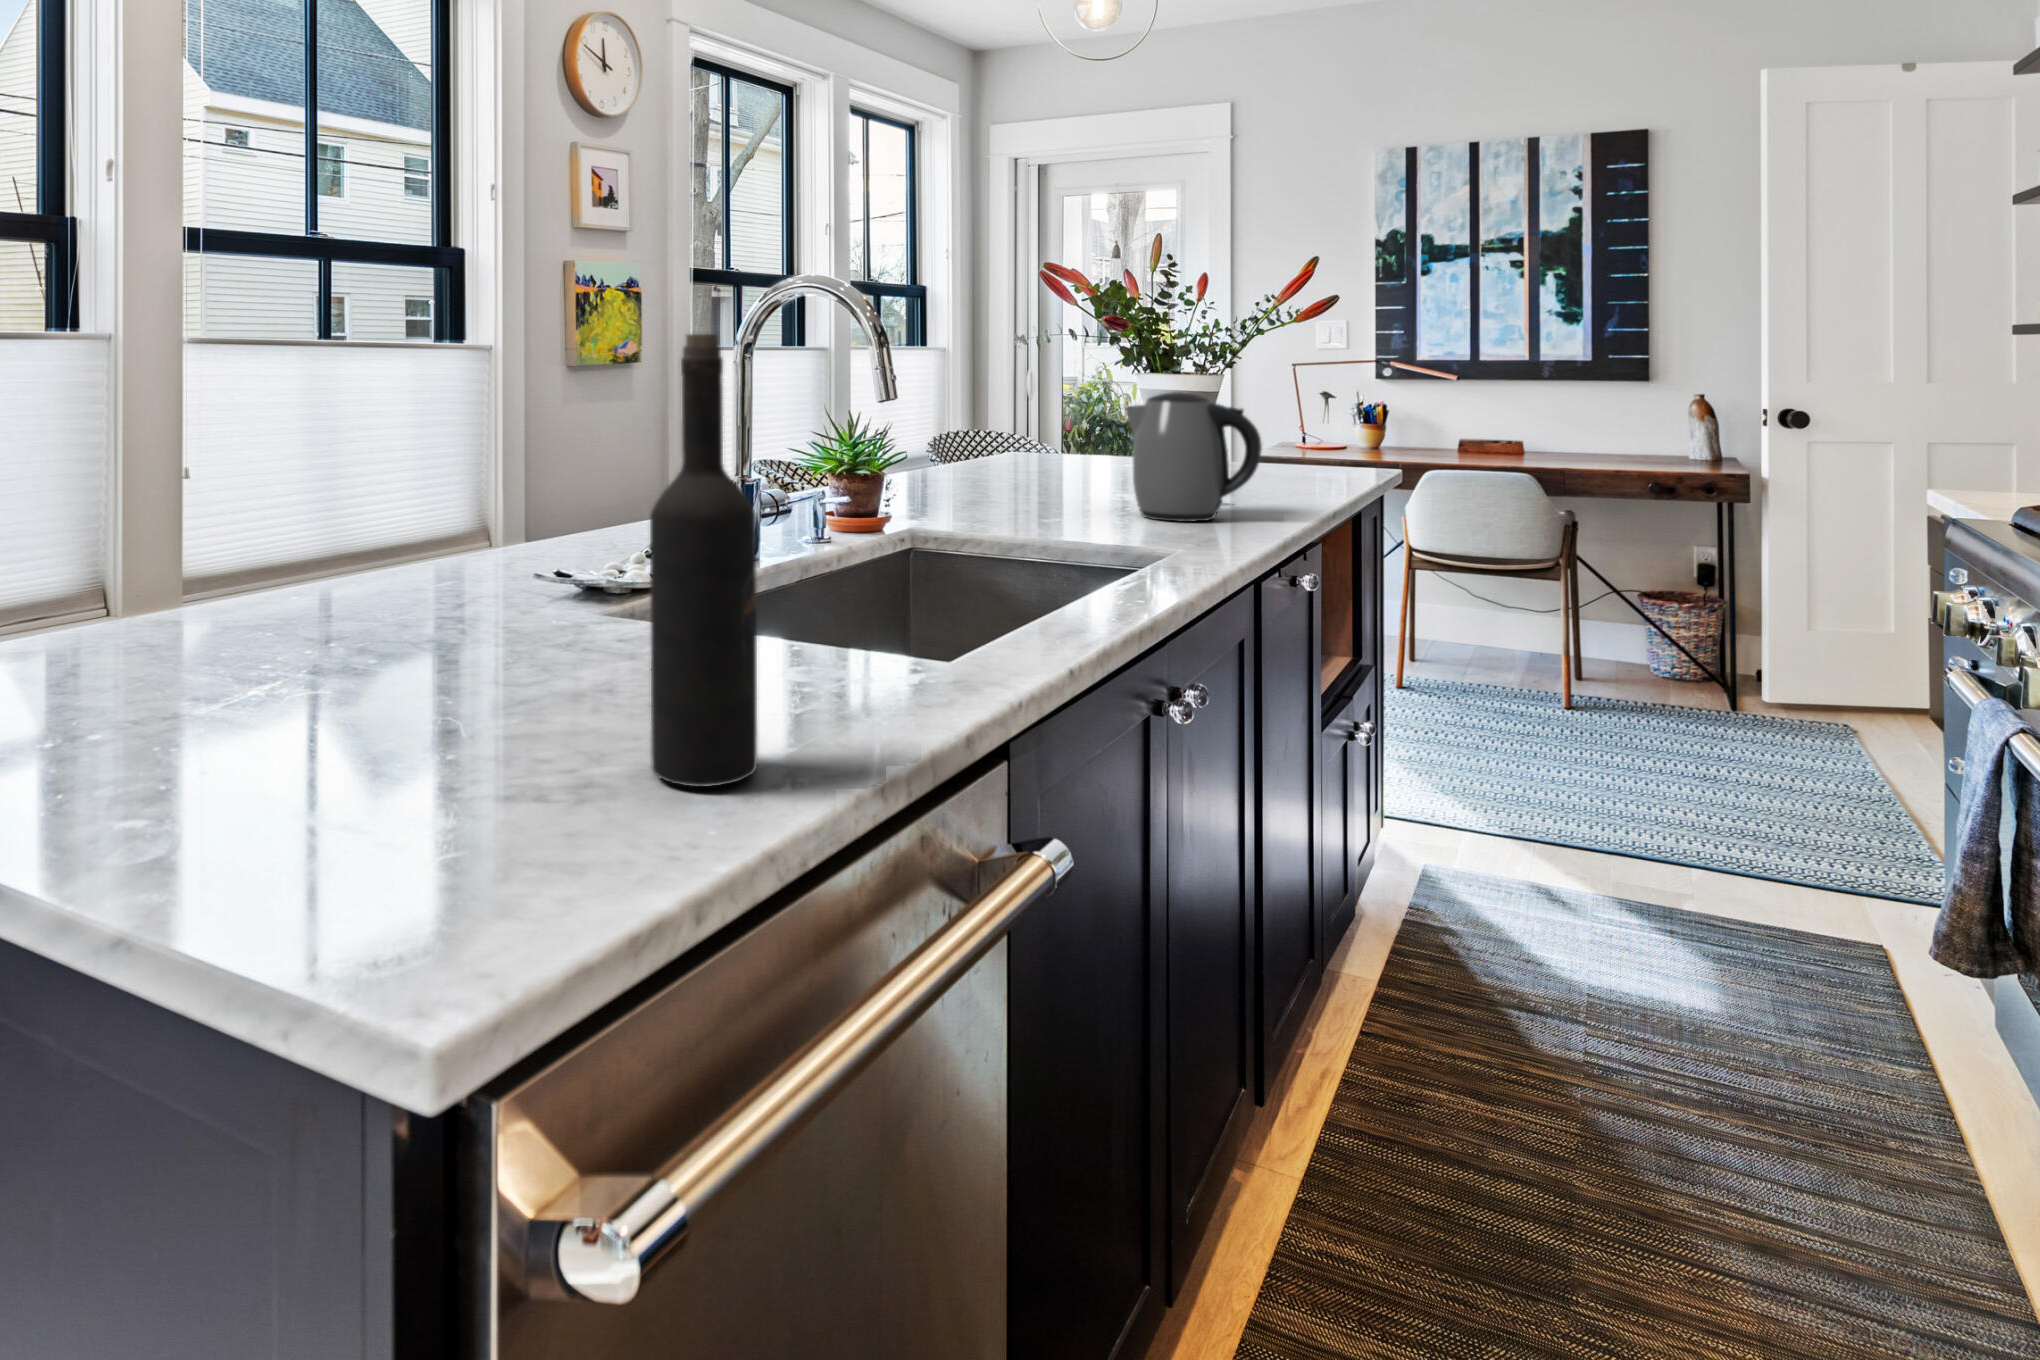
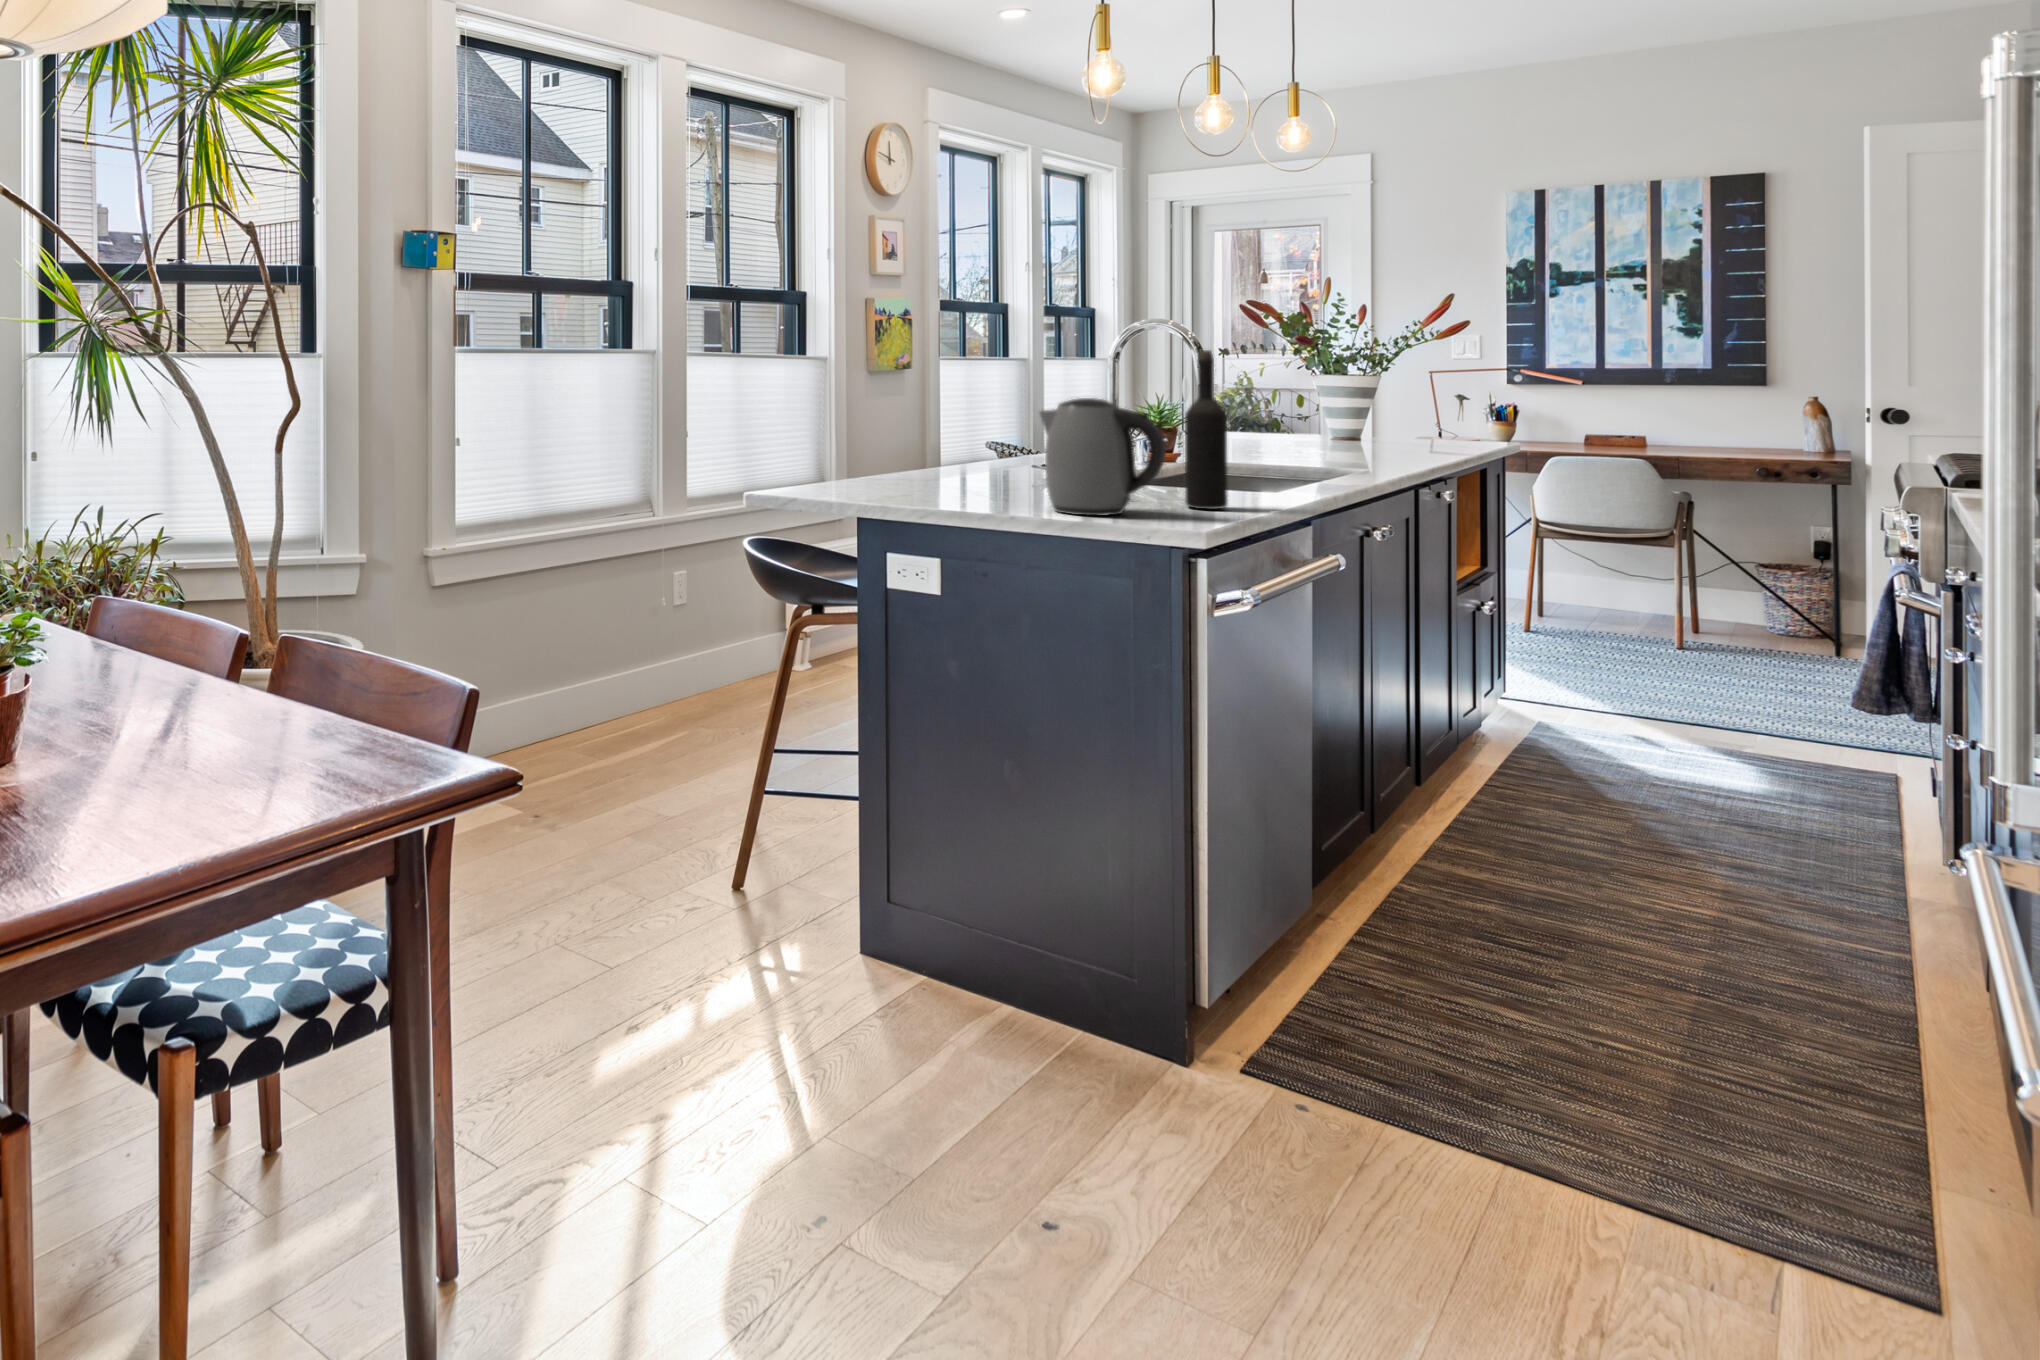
kettle: present [1125,392,1262,522] -> present [1039,398,1166,516]

